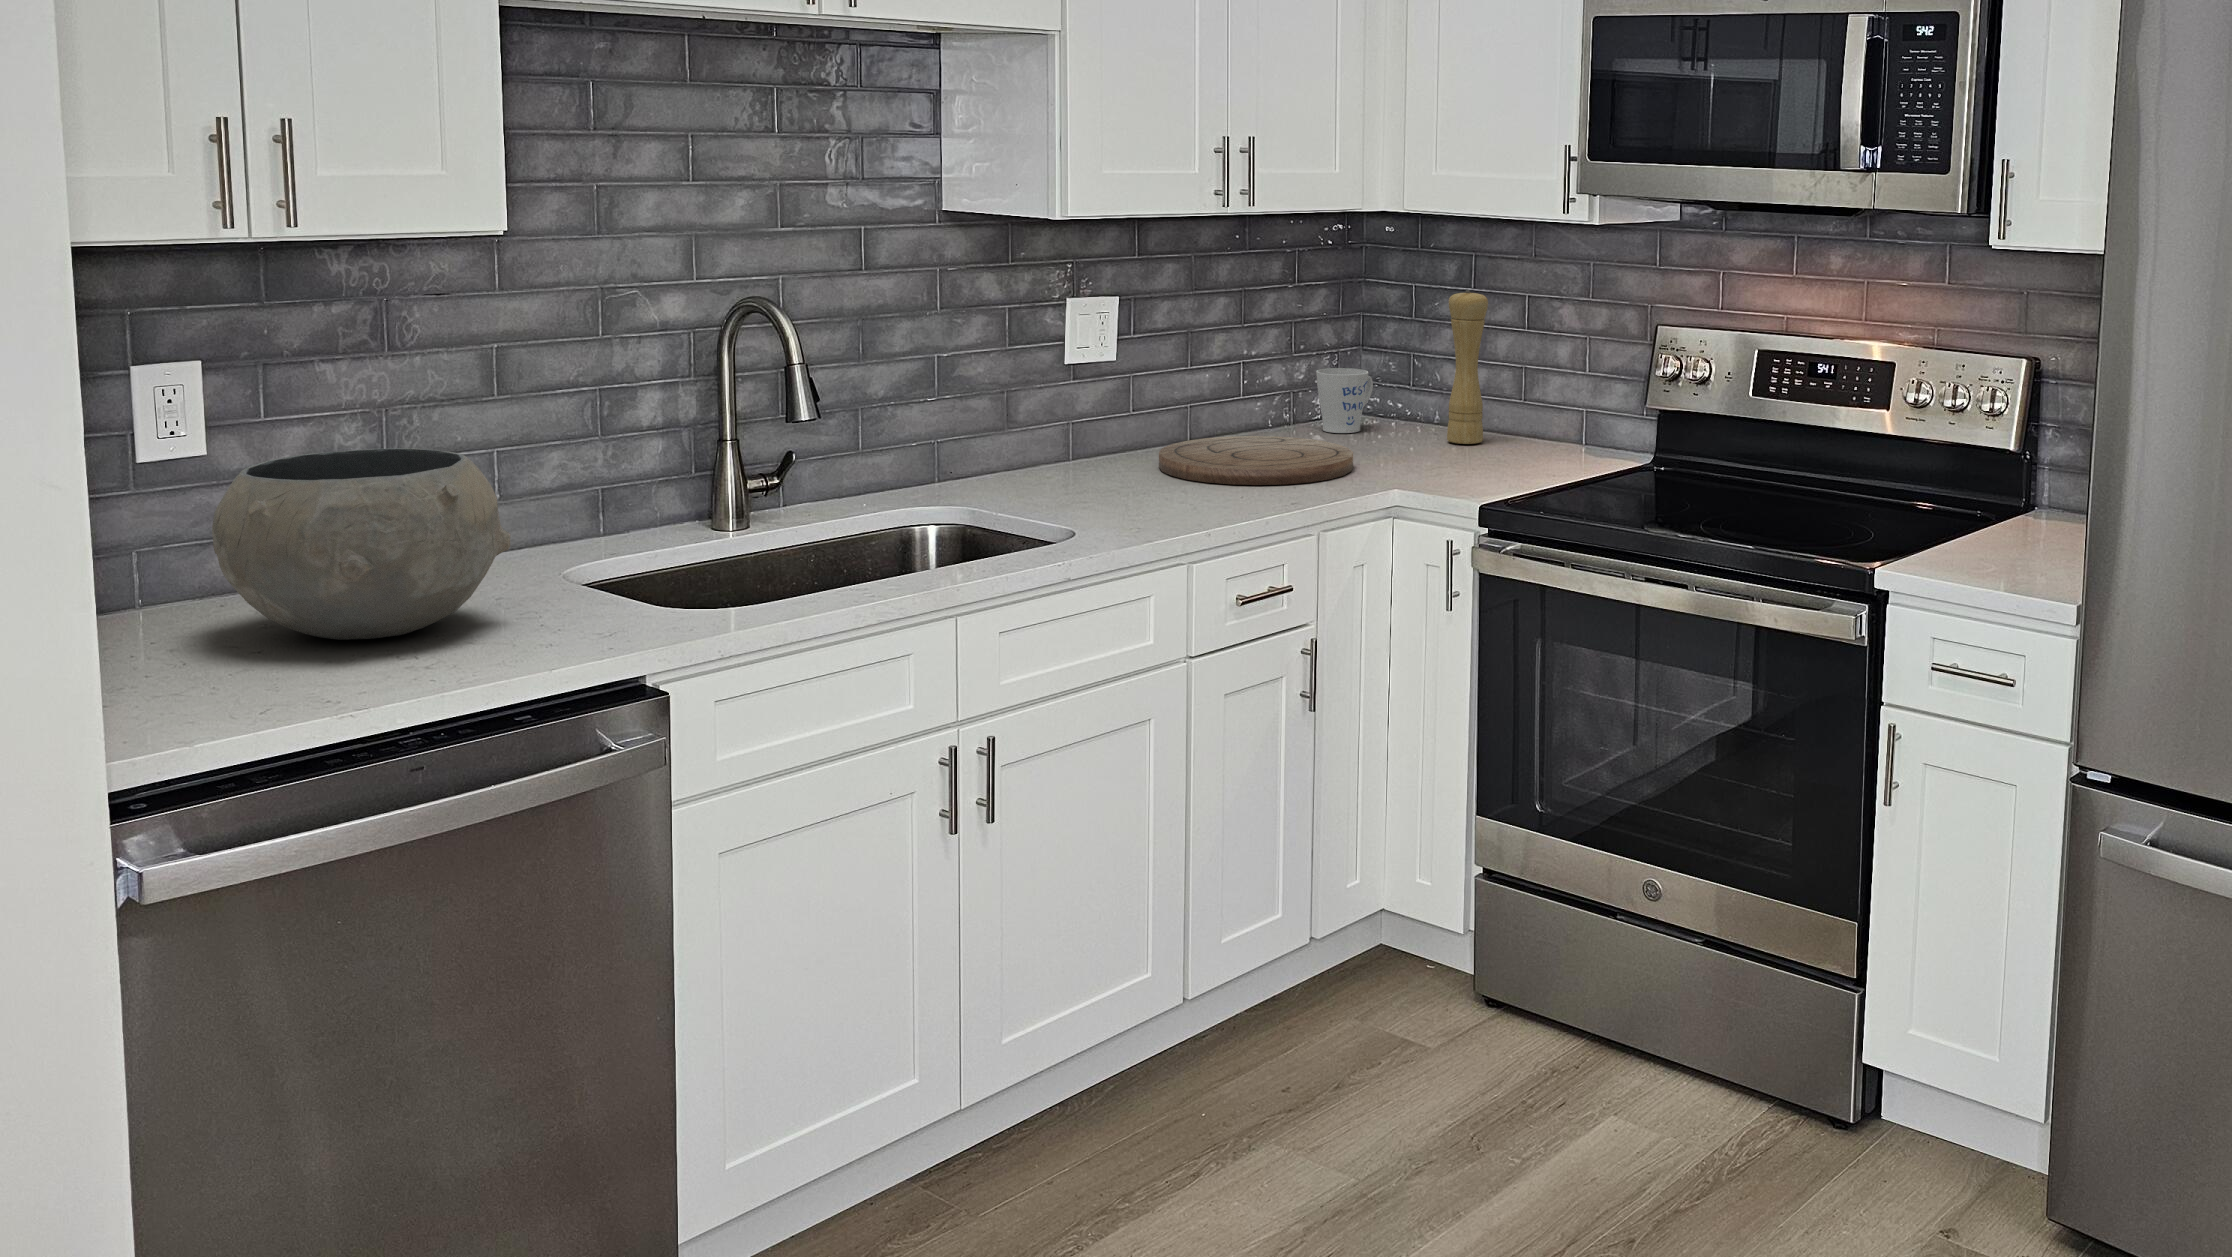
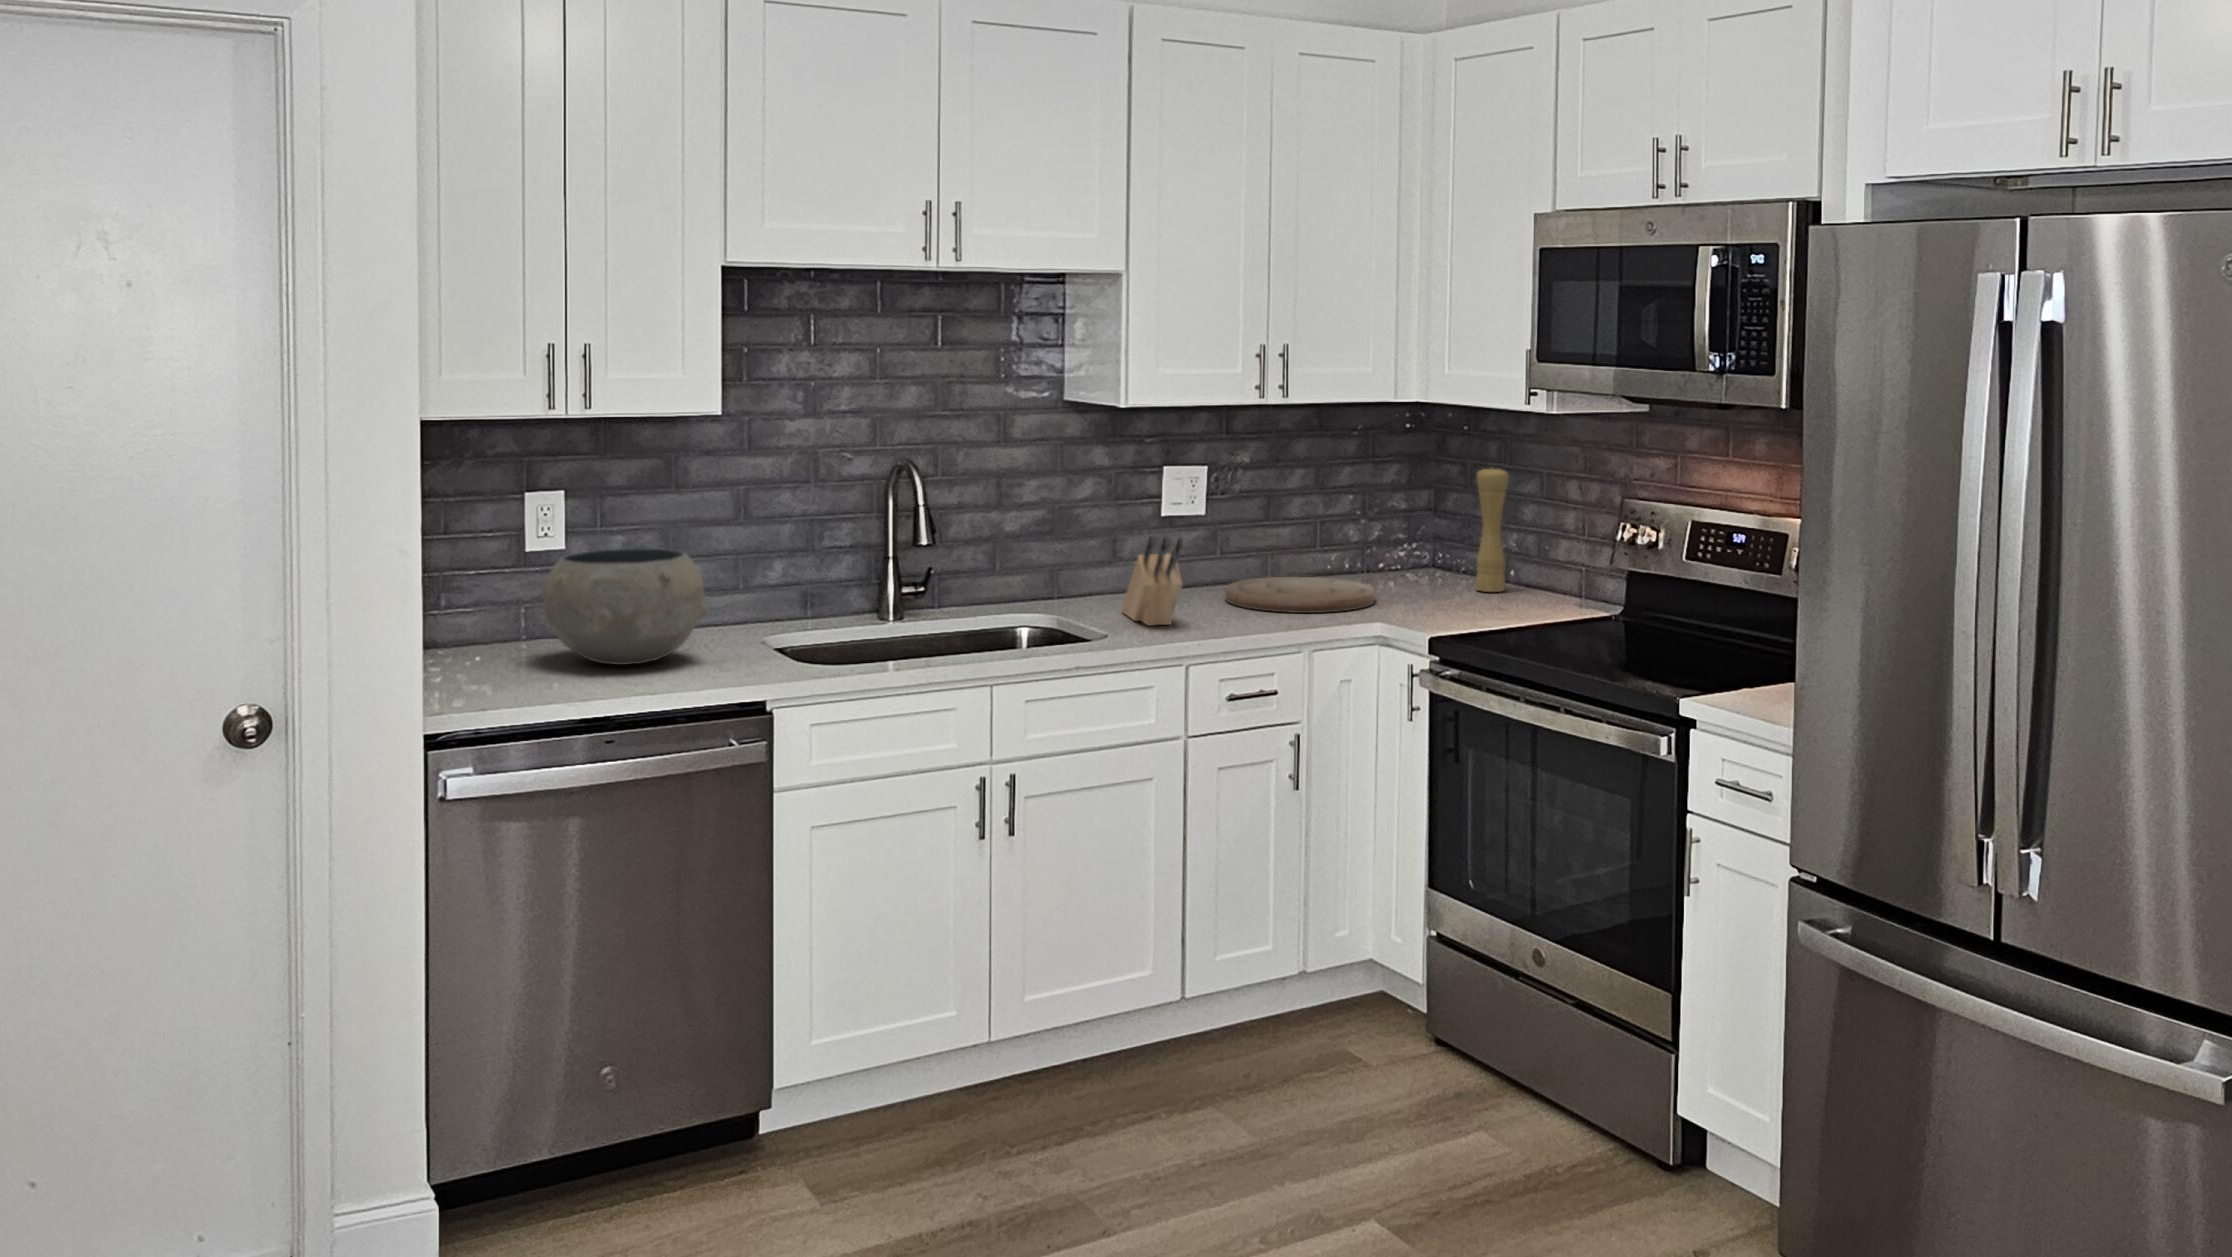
mug: present [1316,368,1373,433] -> none [1382,528,1433,580]
knife block: none [1047,393,1159,515] -> present [1122,536,1183,626]

